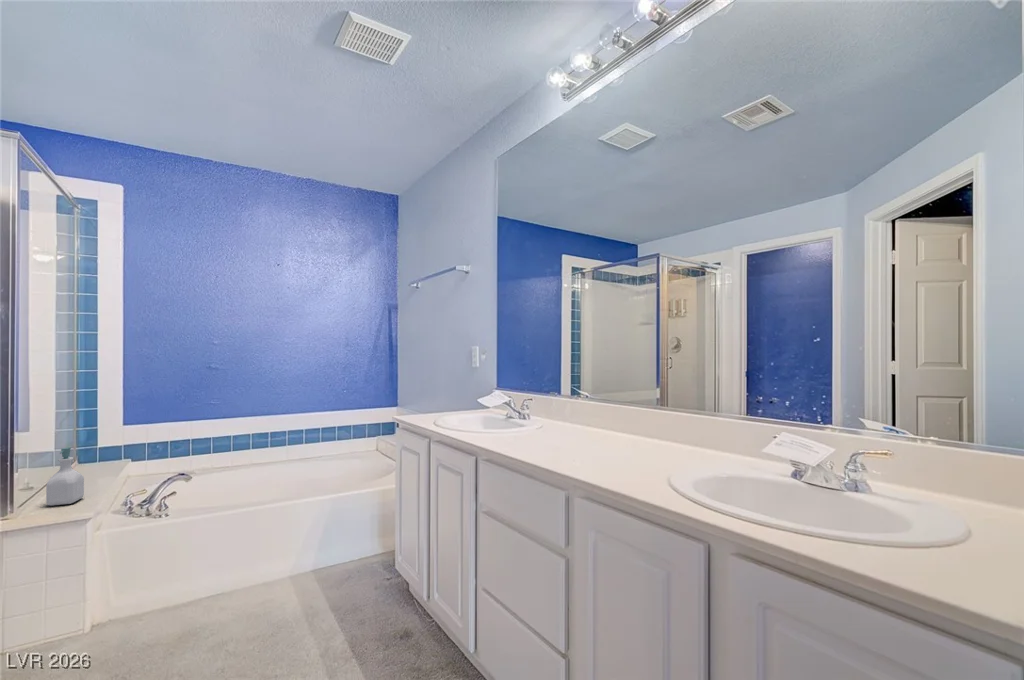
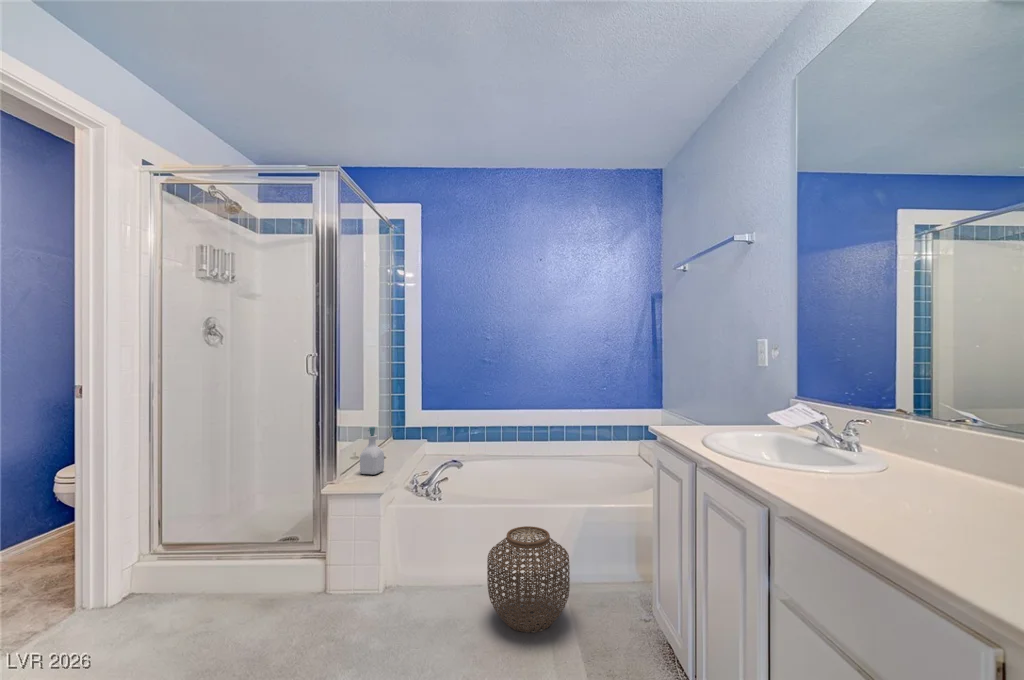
woven basket: none [237,520,323,619] -> present [487,526,570,632]

